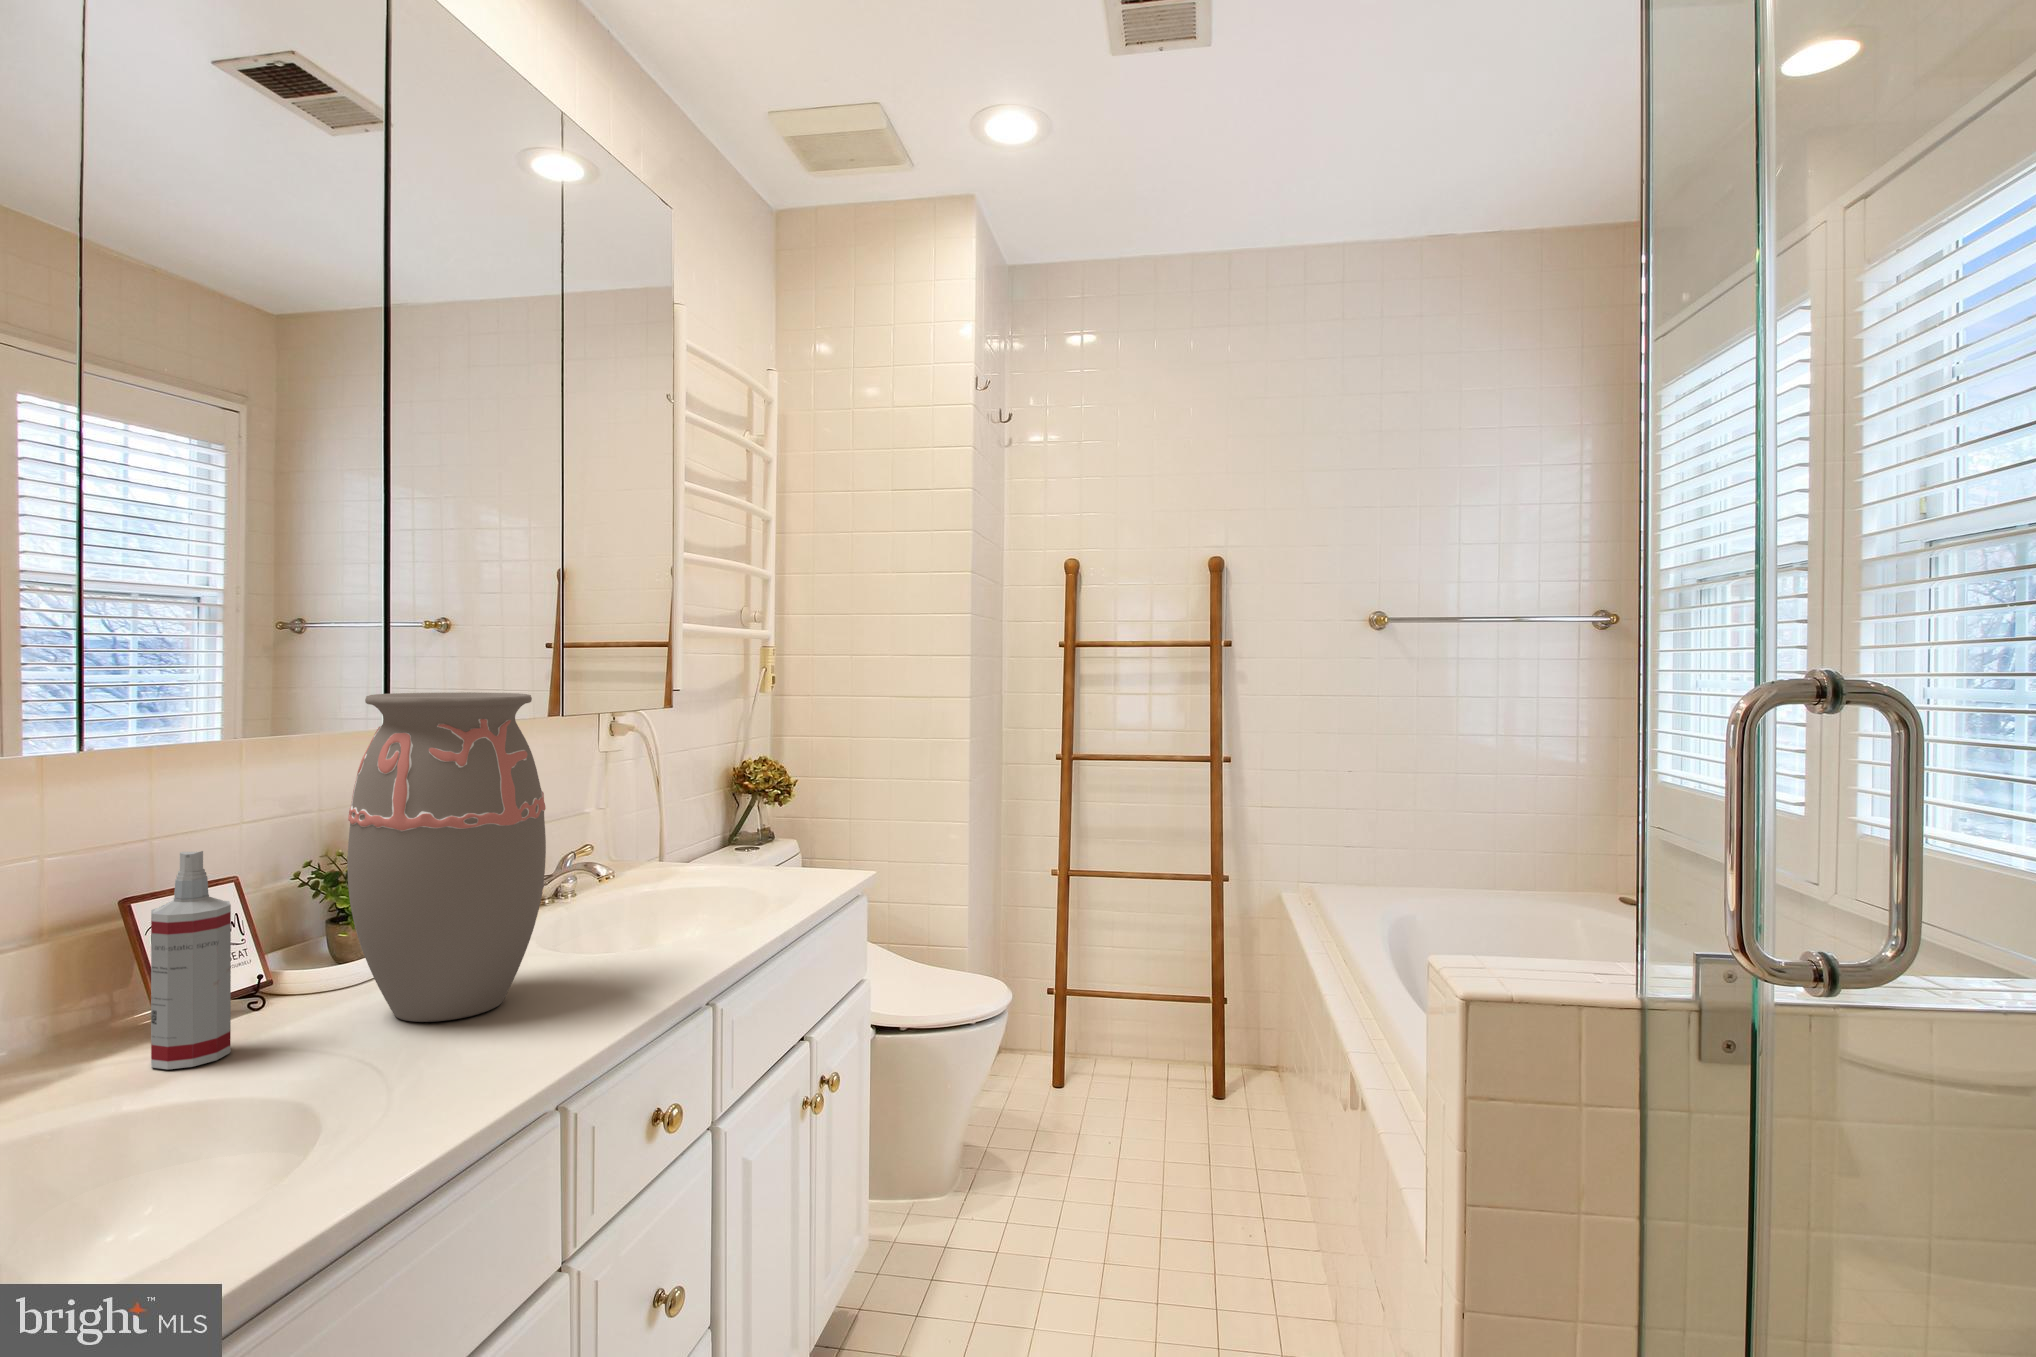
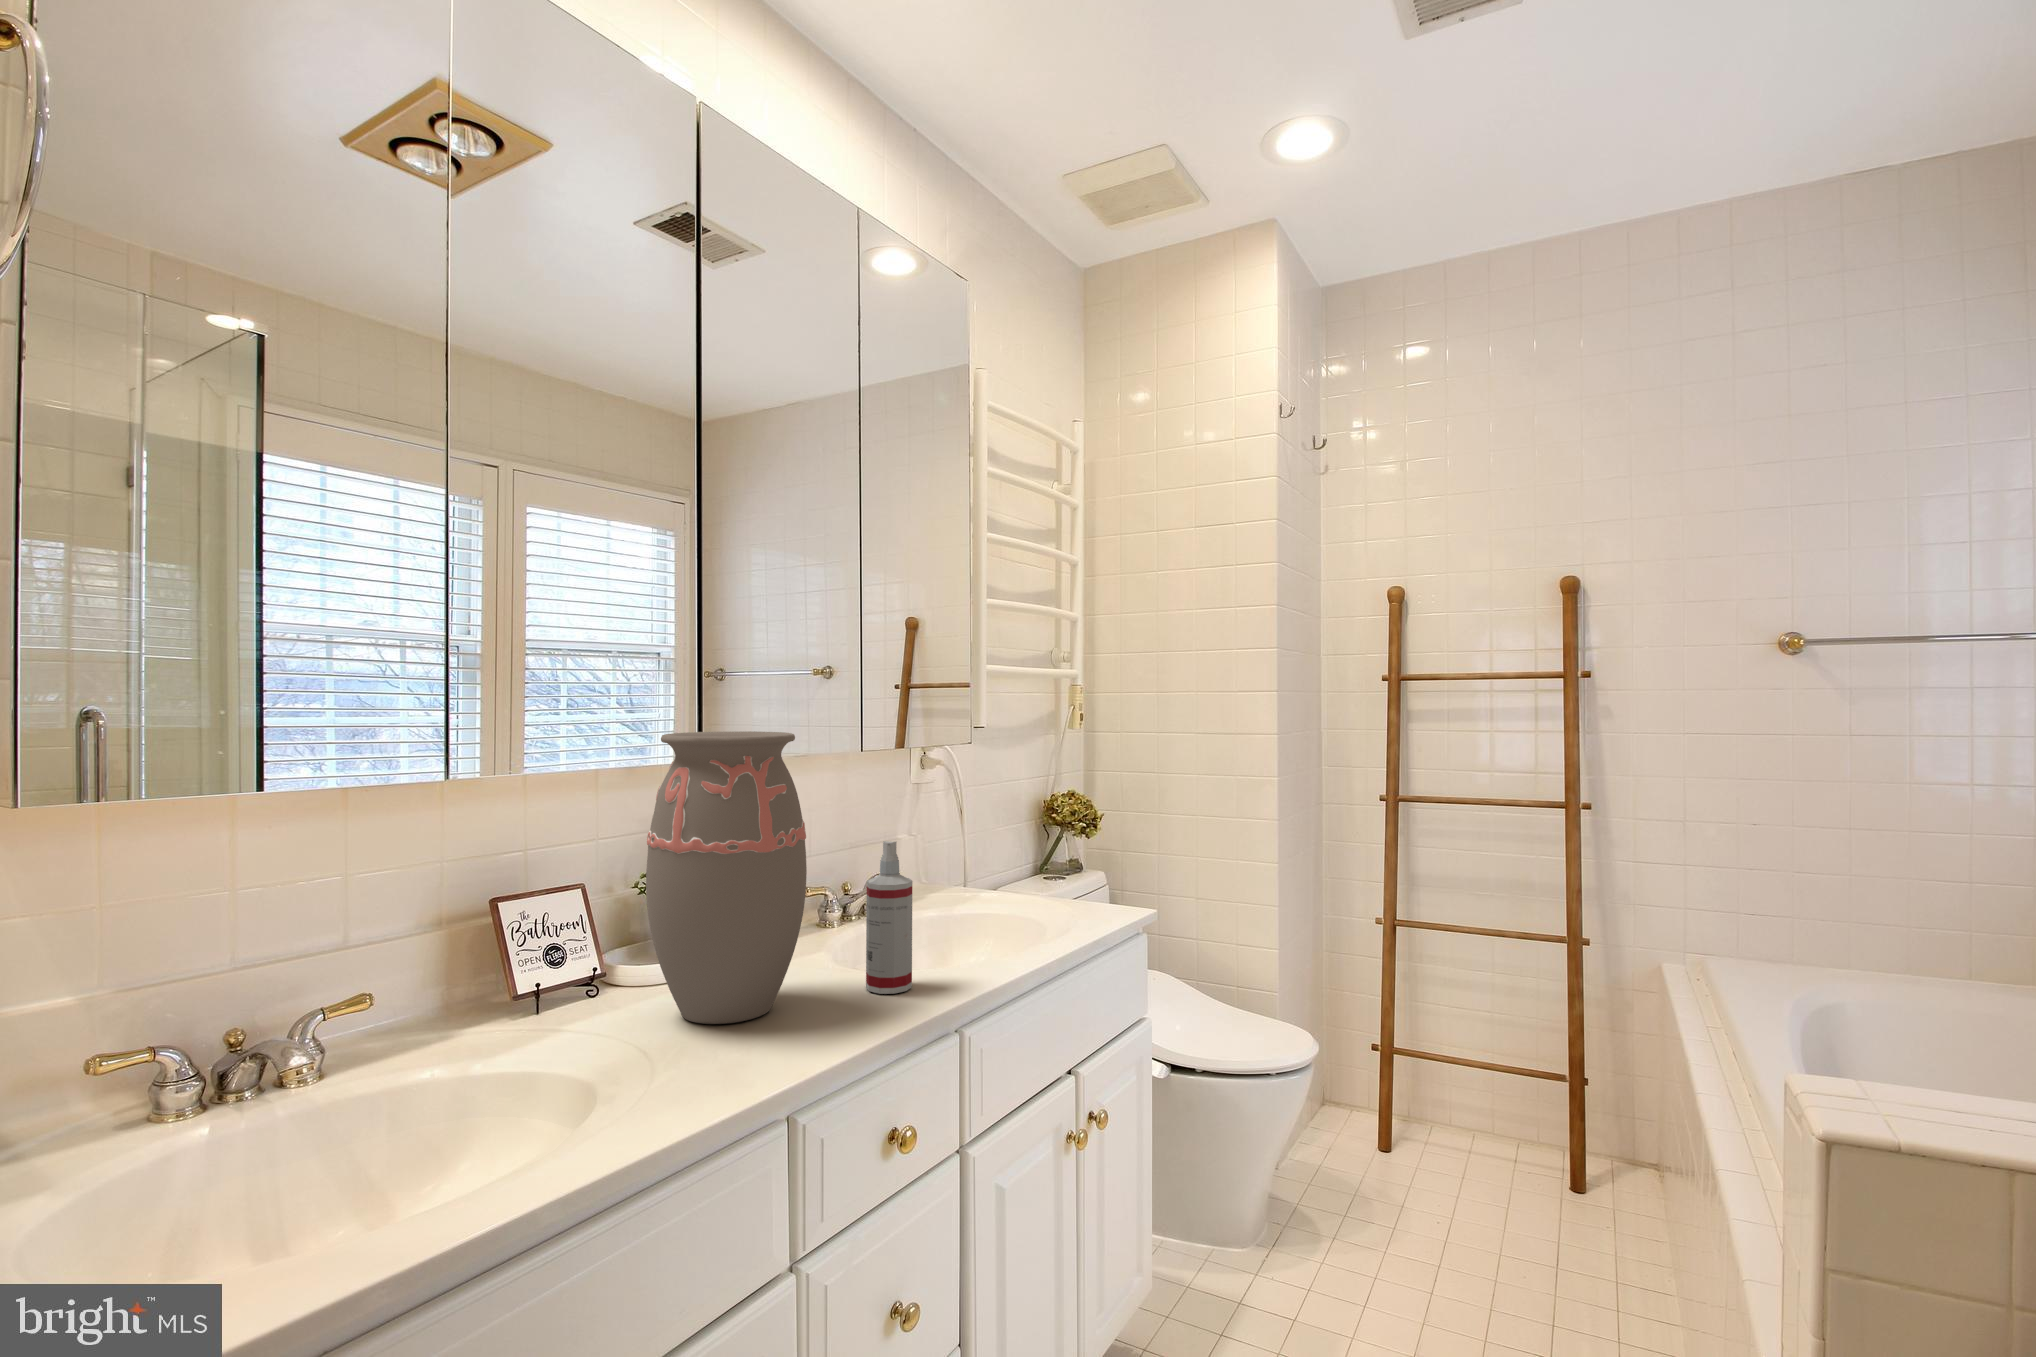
spray bottle: present [151,851,231,1069] -> present [866,841,912,994]

